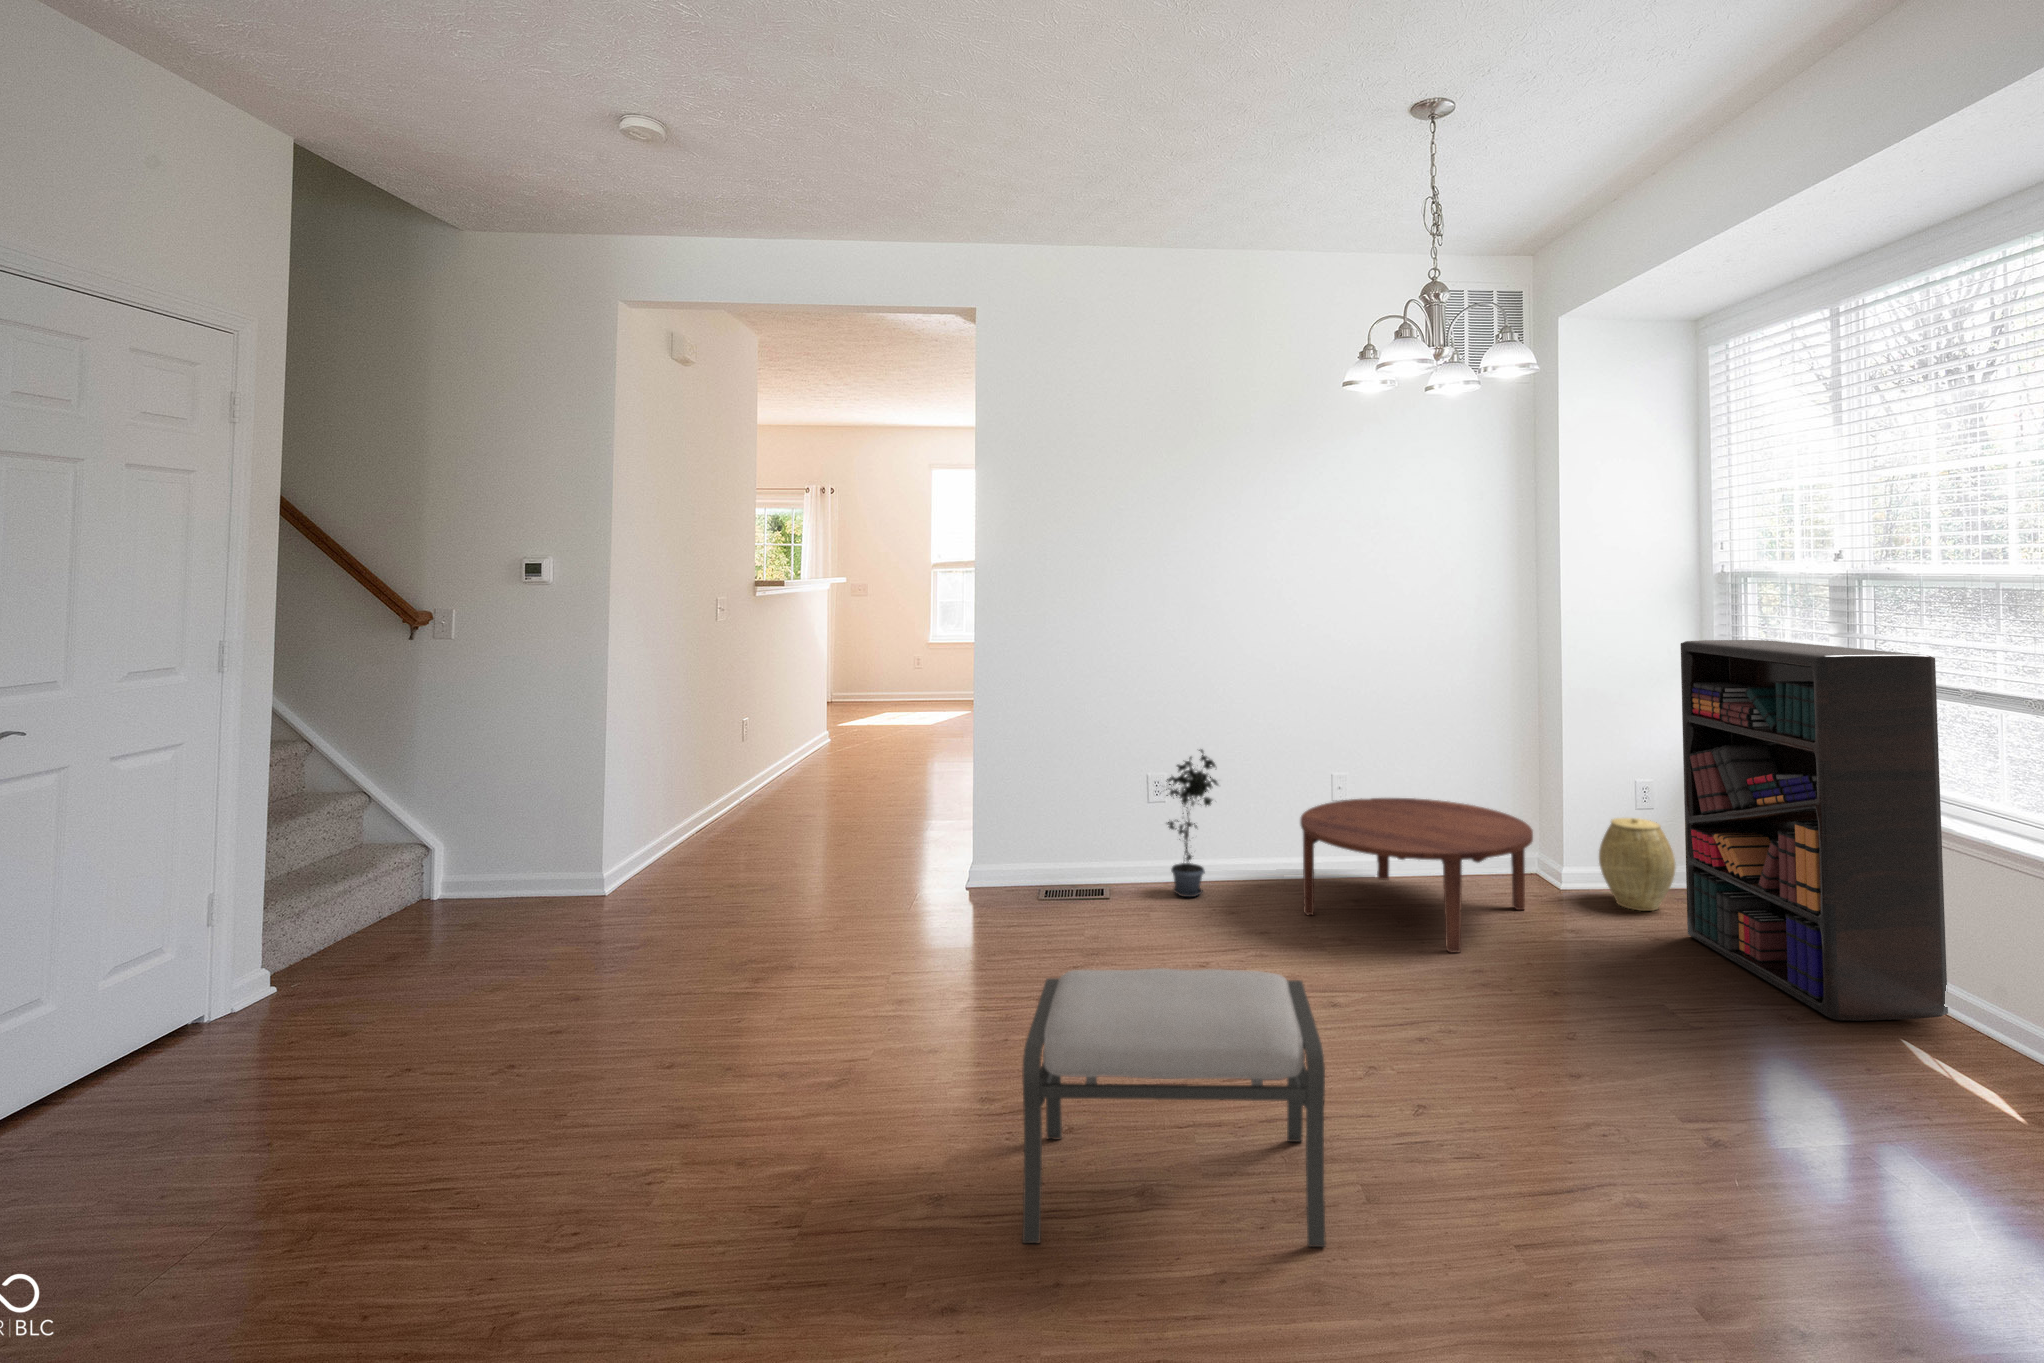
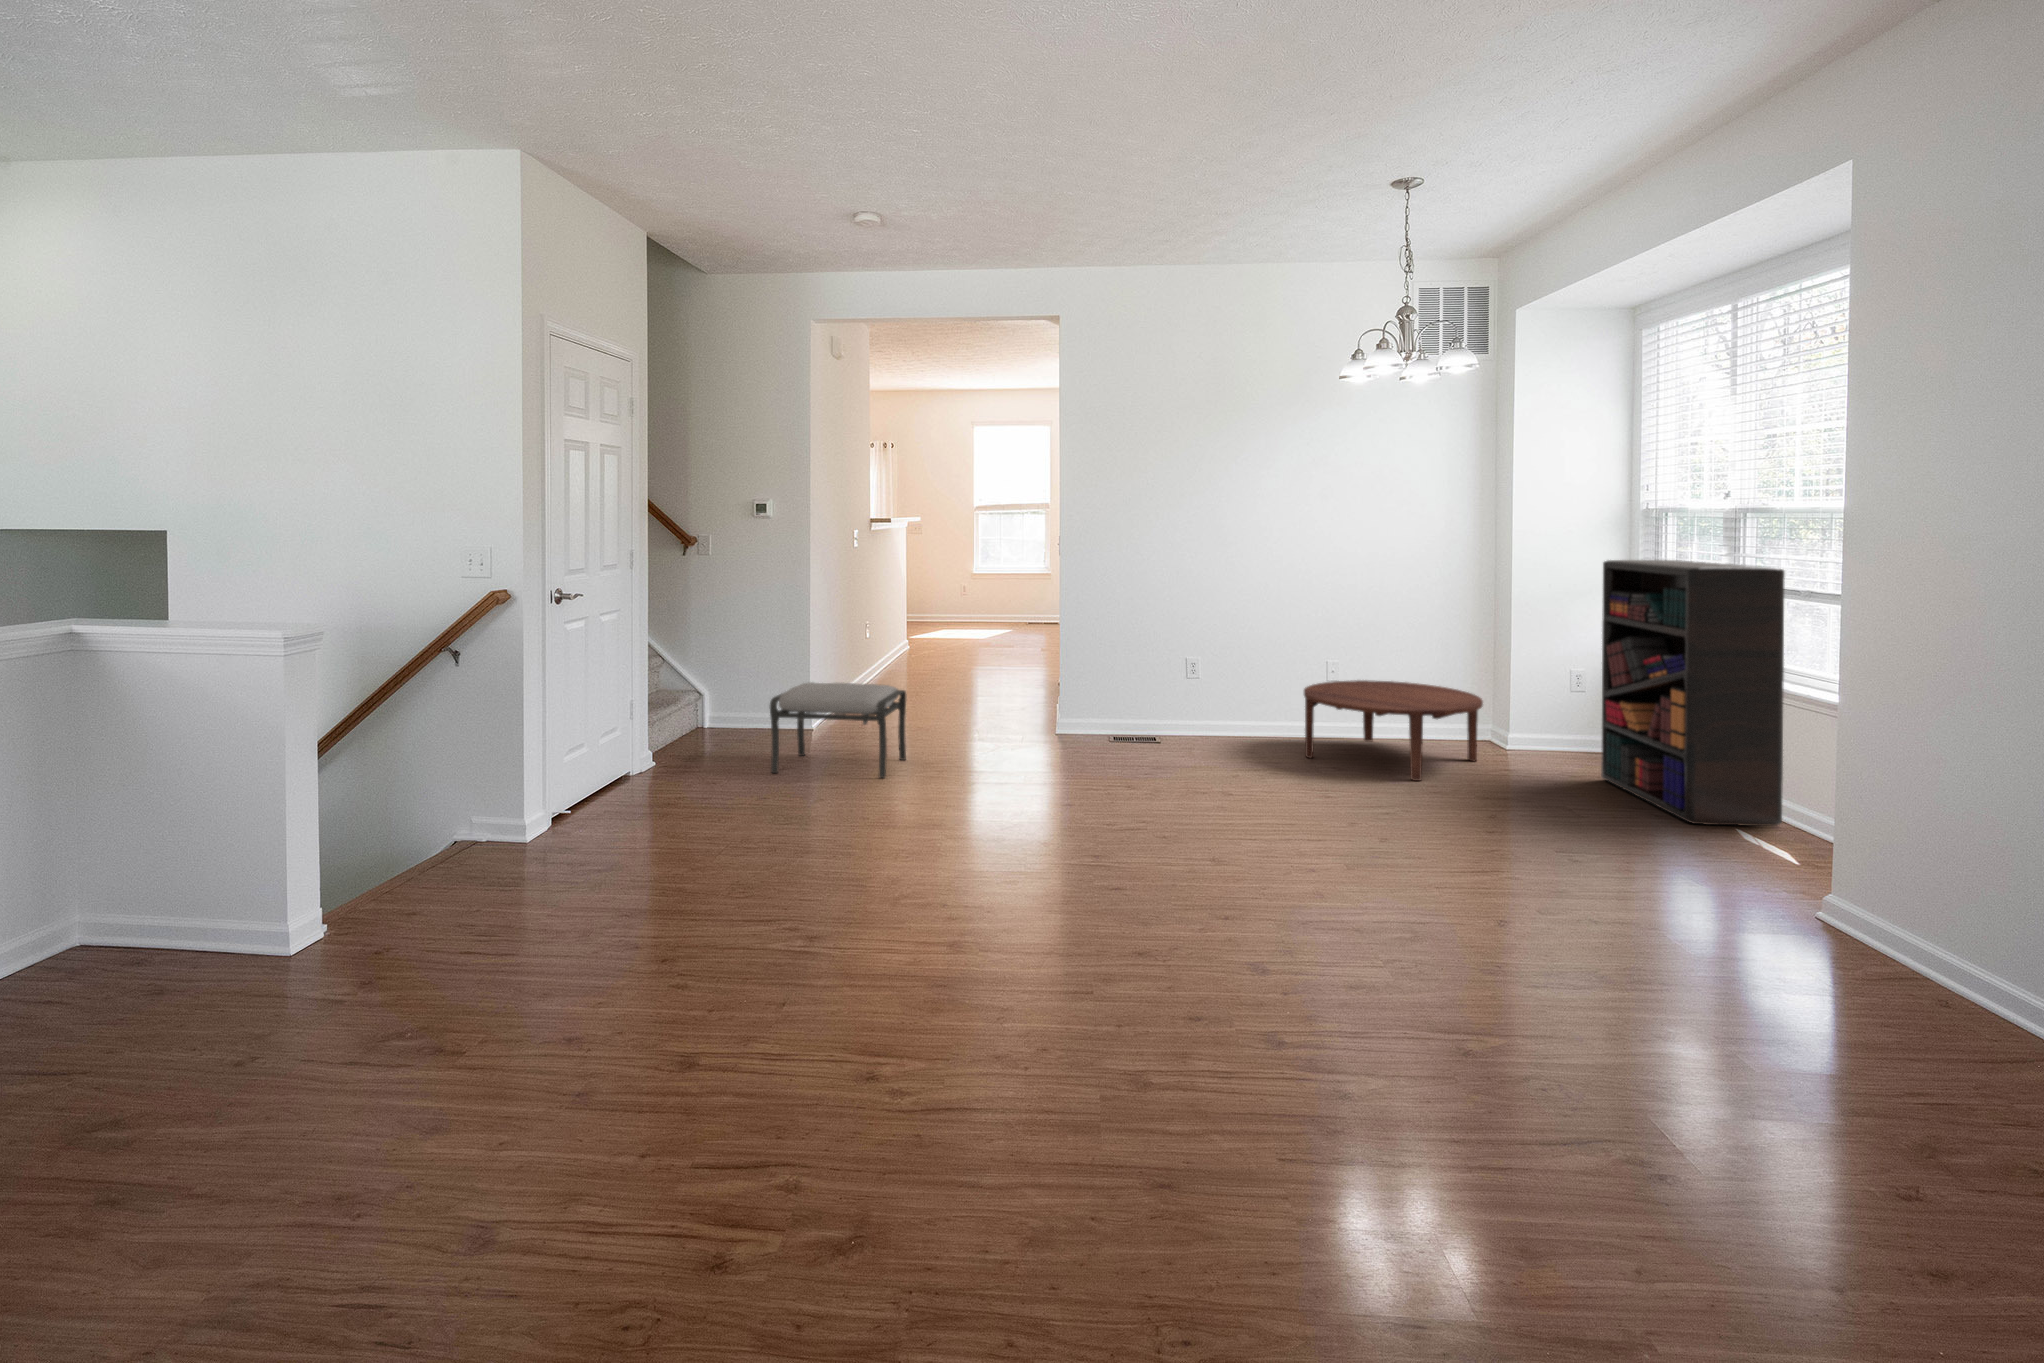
potted plant: present [1166,749,1218,897] -> none [1197,639,1244,746]
woven basket: present [1599,818,1675,911] -> none [1539,696,1600,765]
ottoman: present [1022,968,1326,1247] -> present [770,682,906,778]

